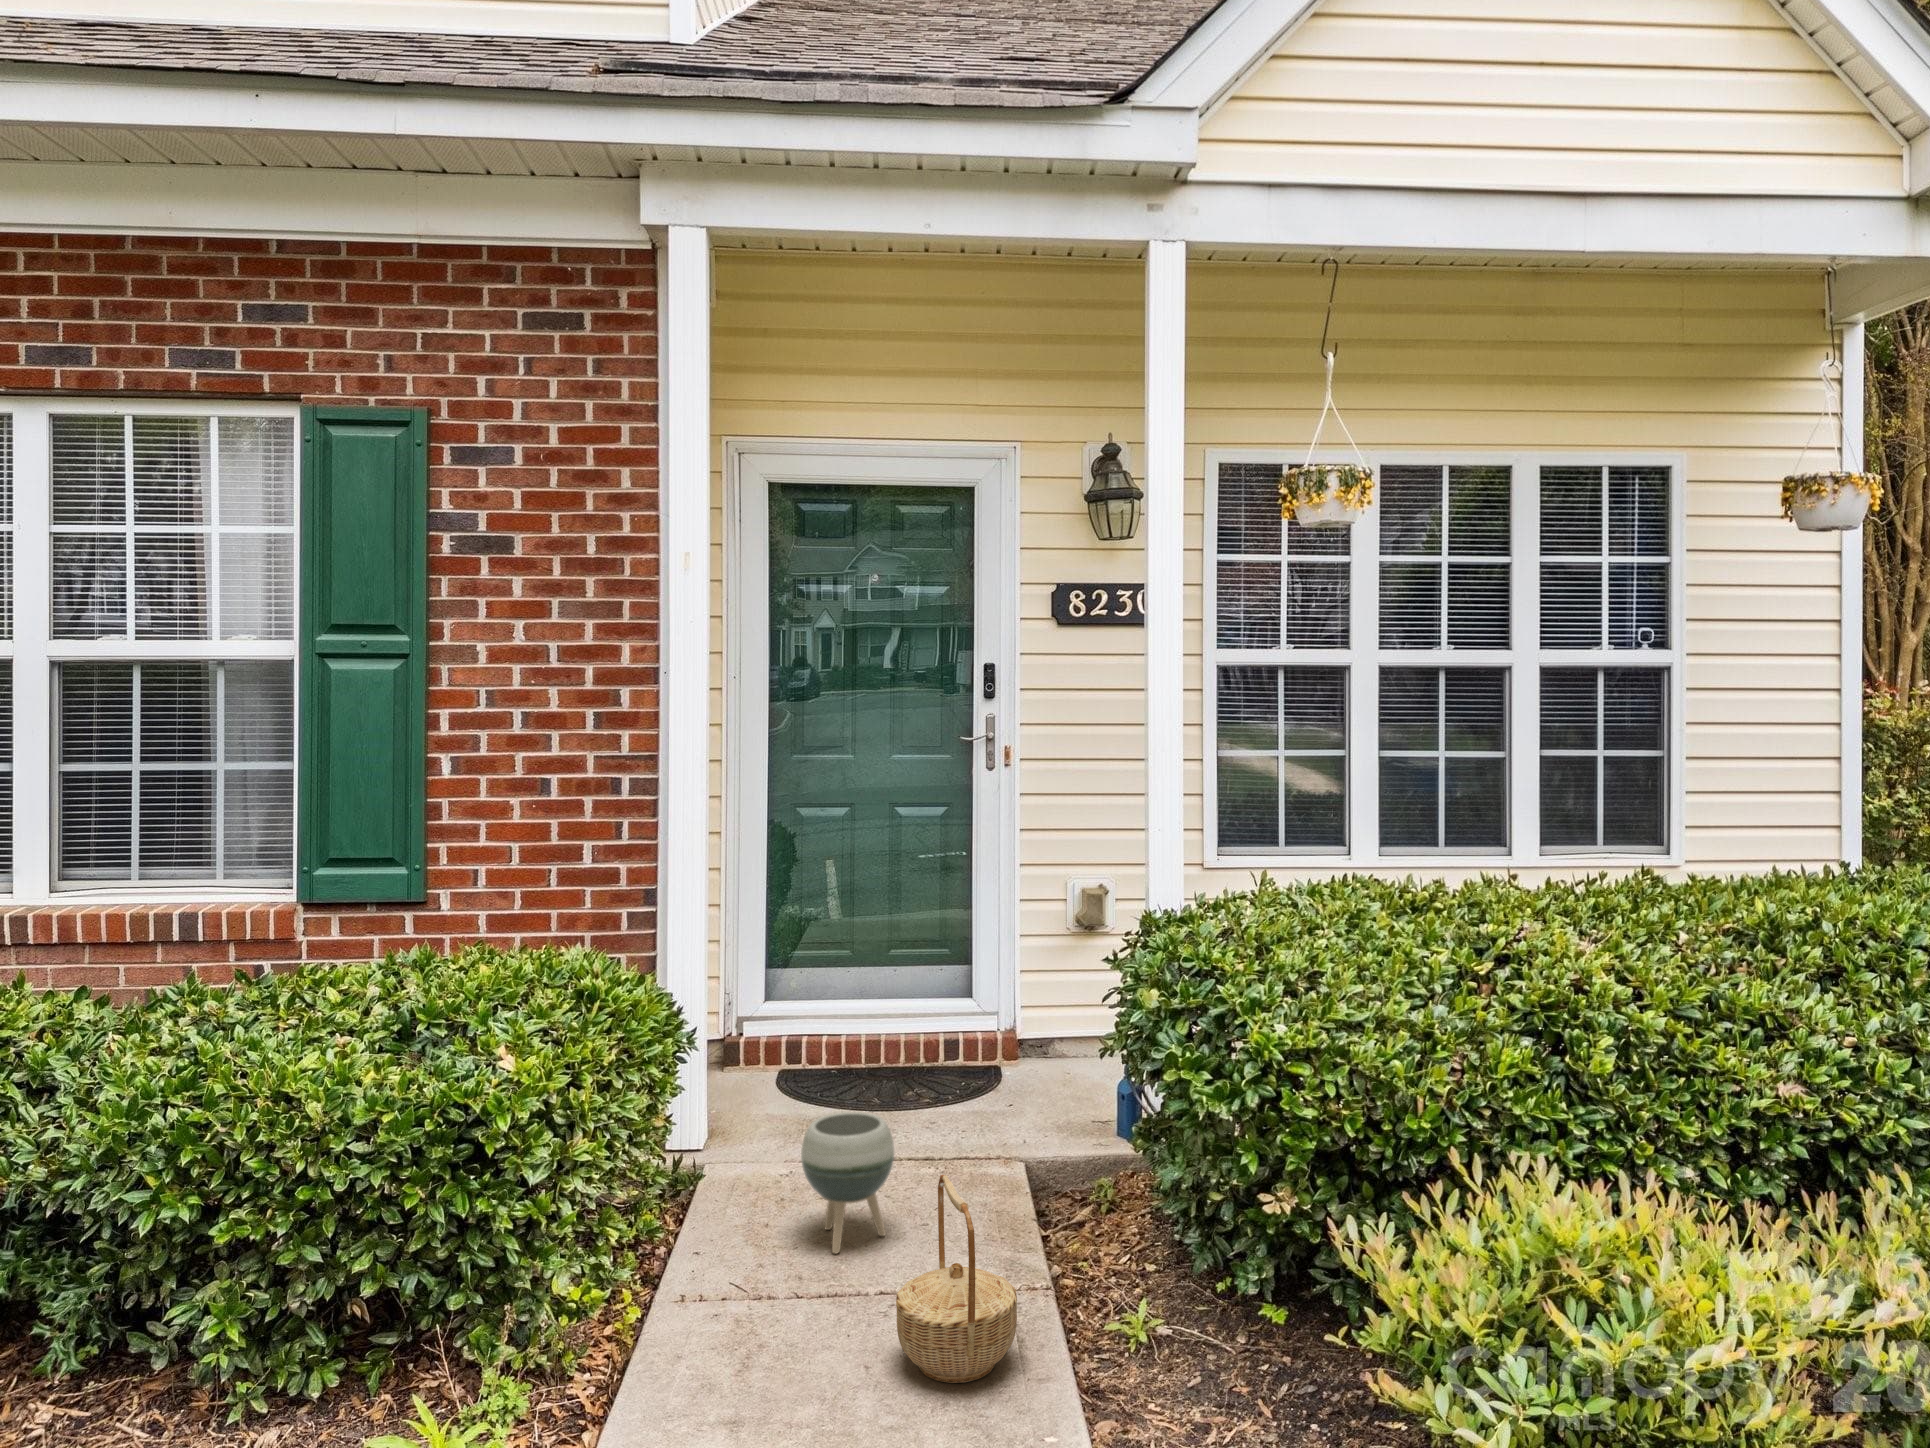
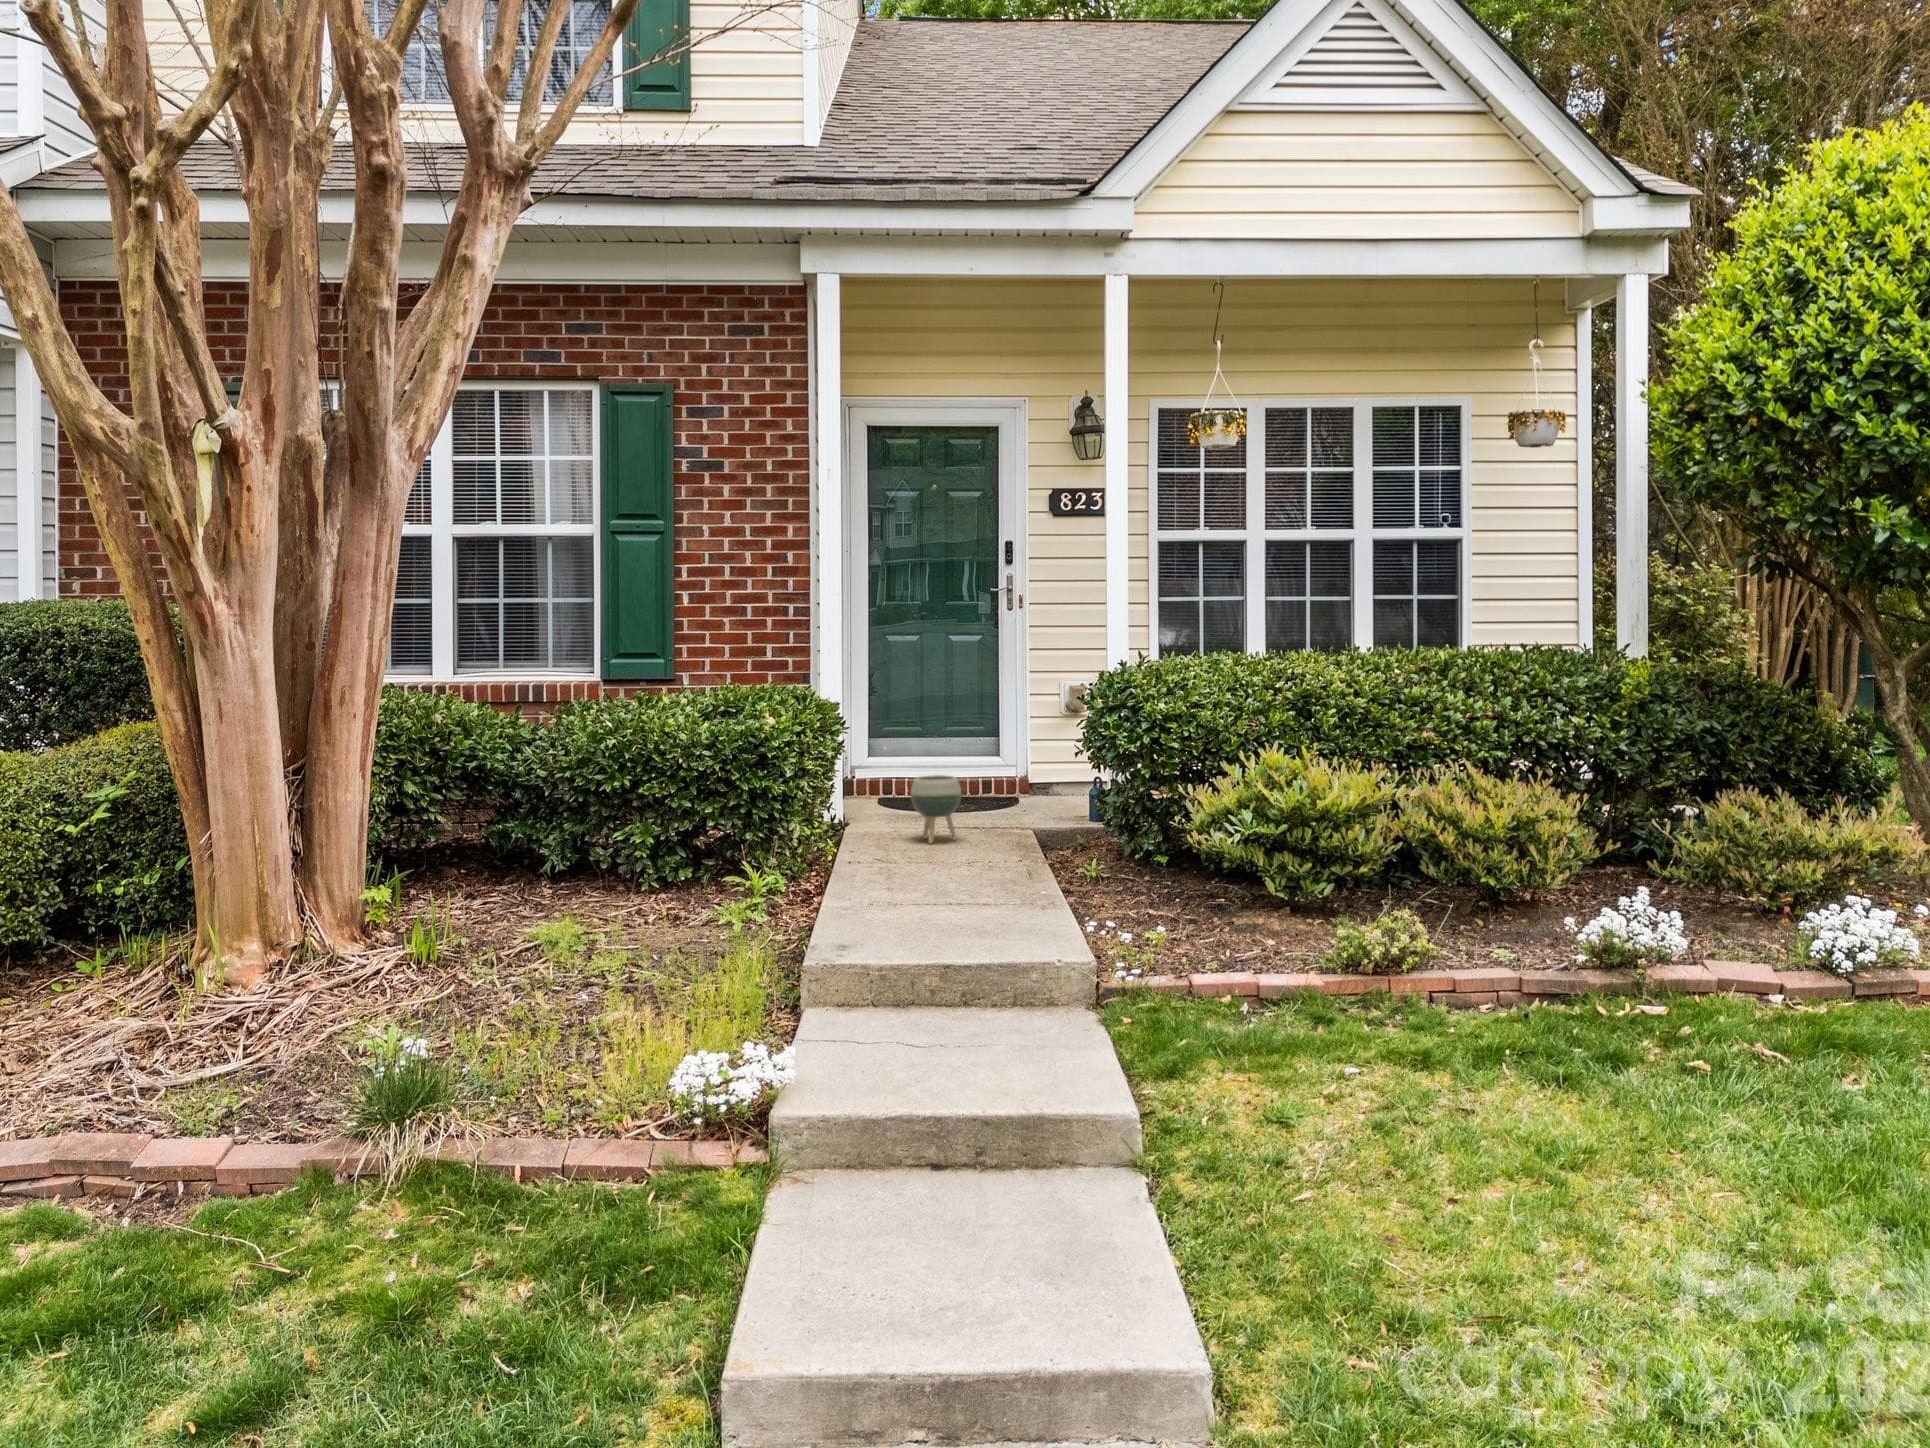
basket: present [896,1175,1017,1383] -> none [968,779,1028,870]

